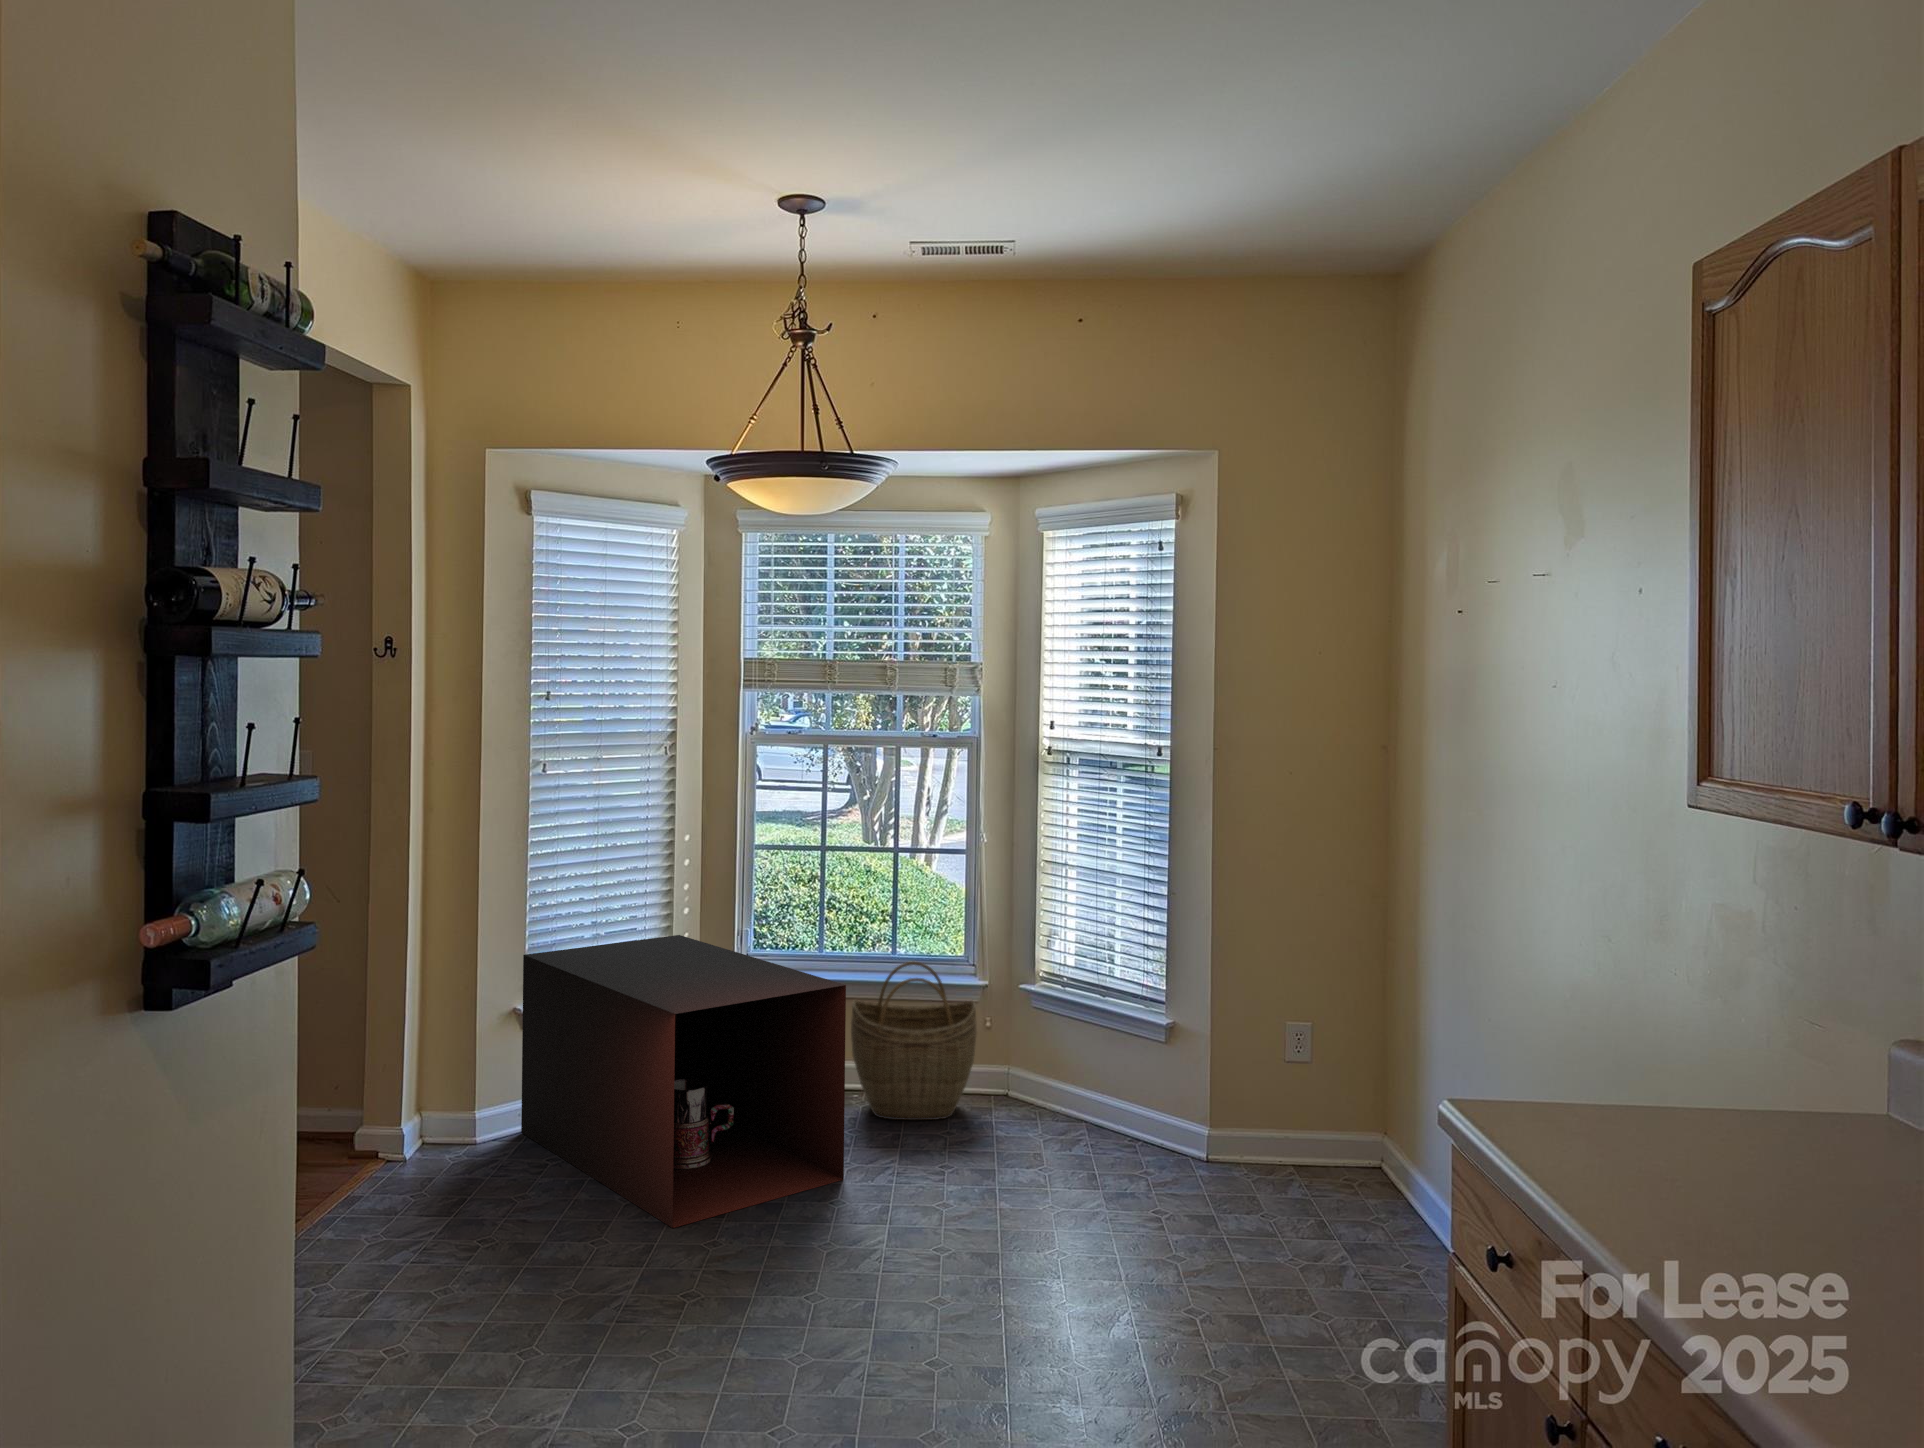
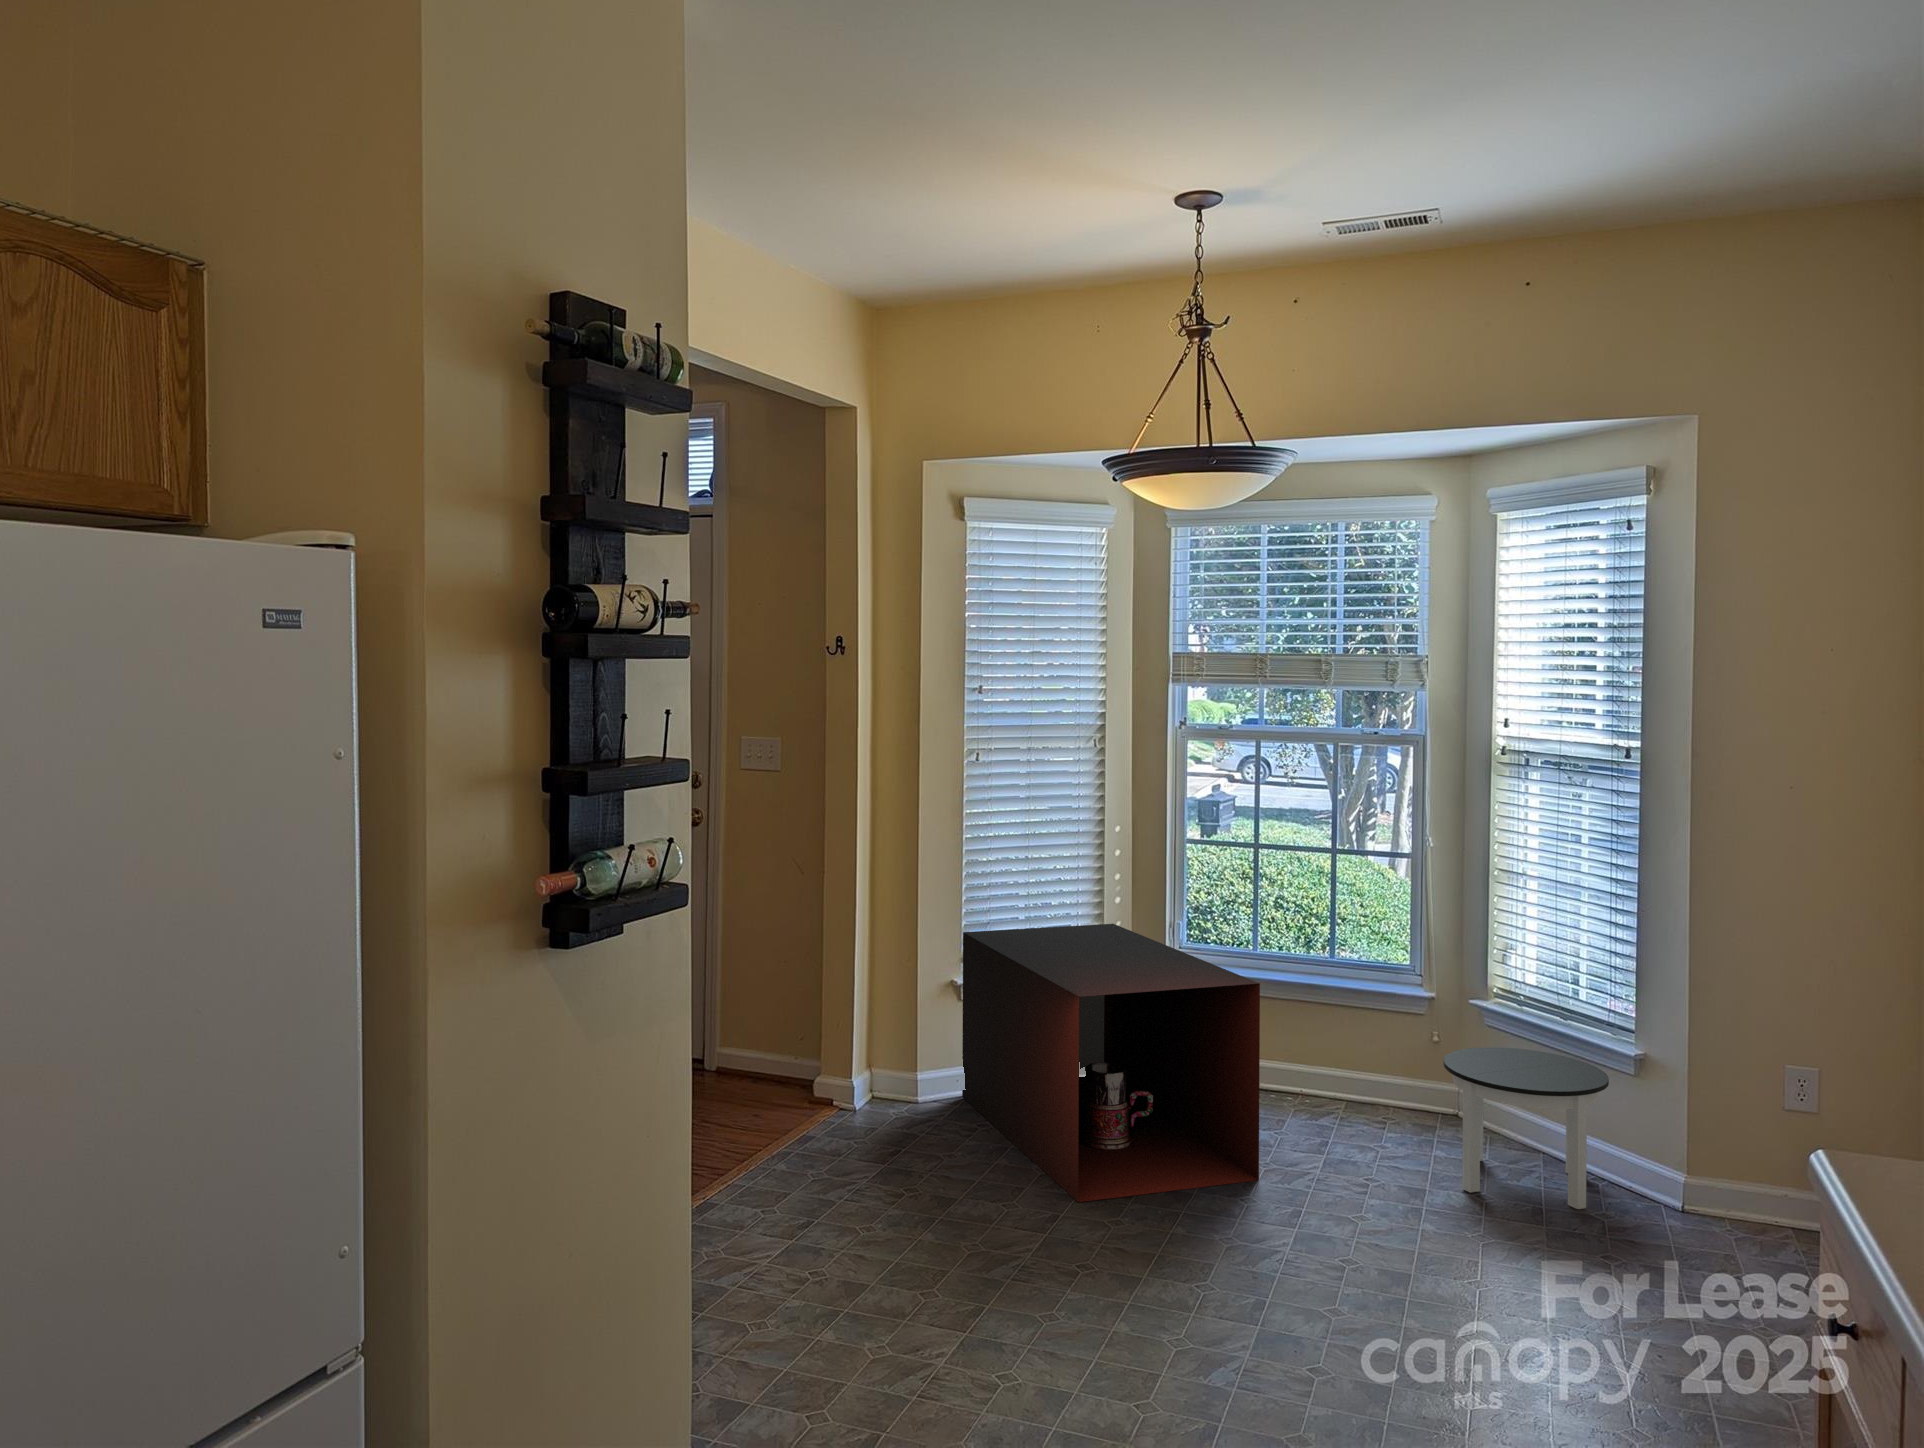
woven basket: present [851,961,977,1120] -> none [1284,967,1421,1133]
round table: none [1005,1026,1144,1167] -> present [1444,1047,1609,1209]

